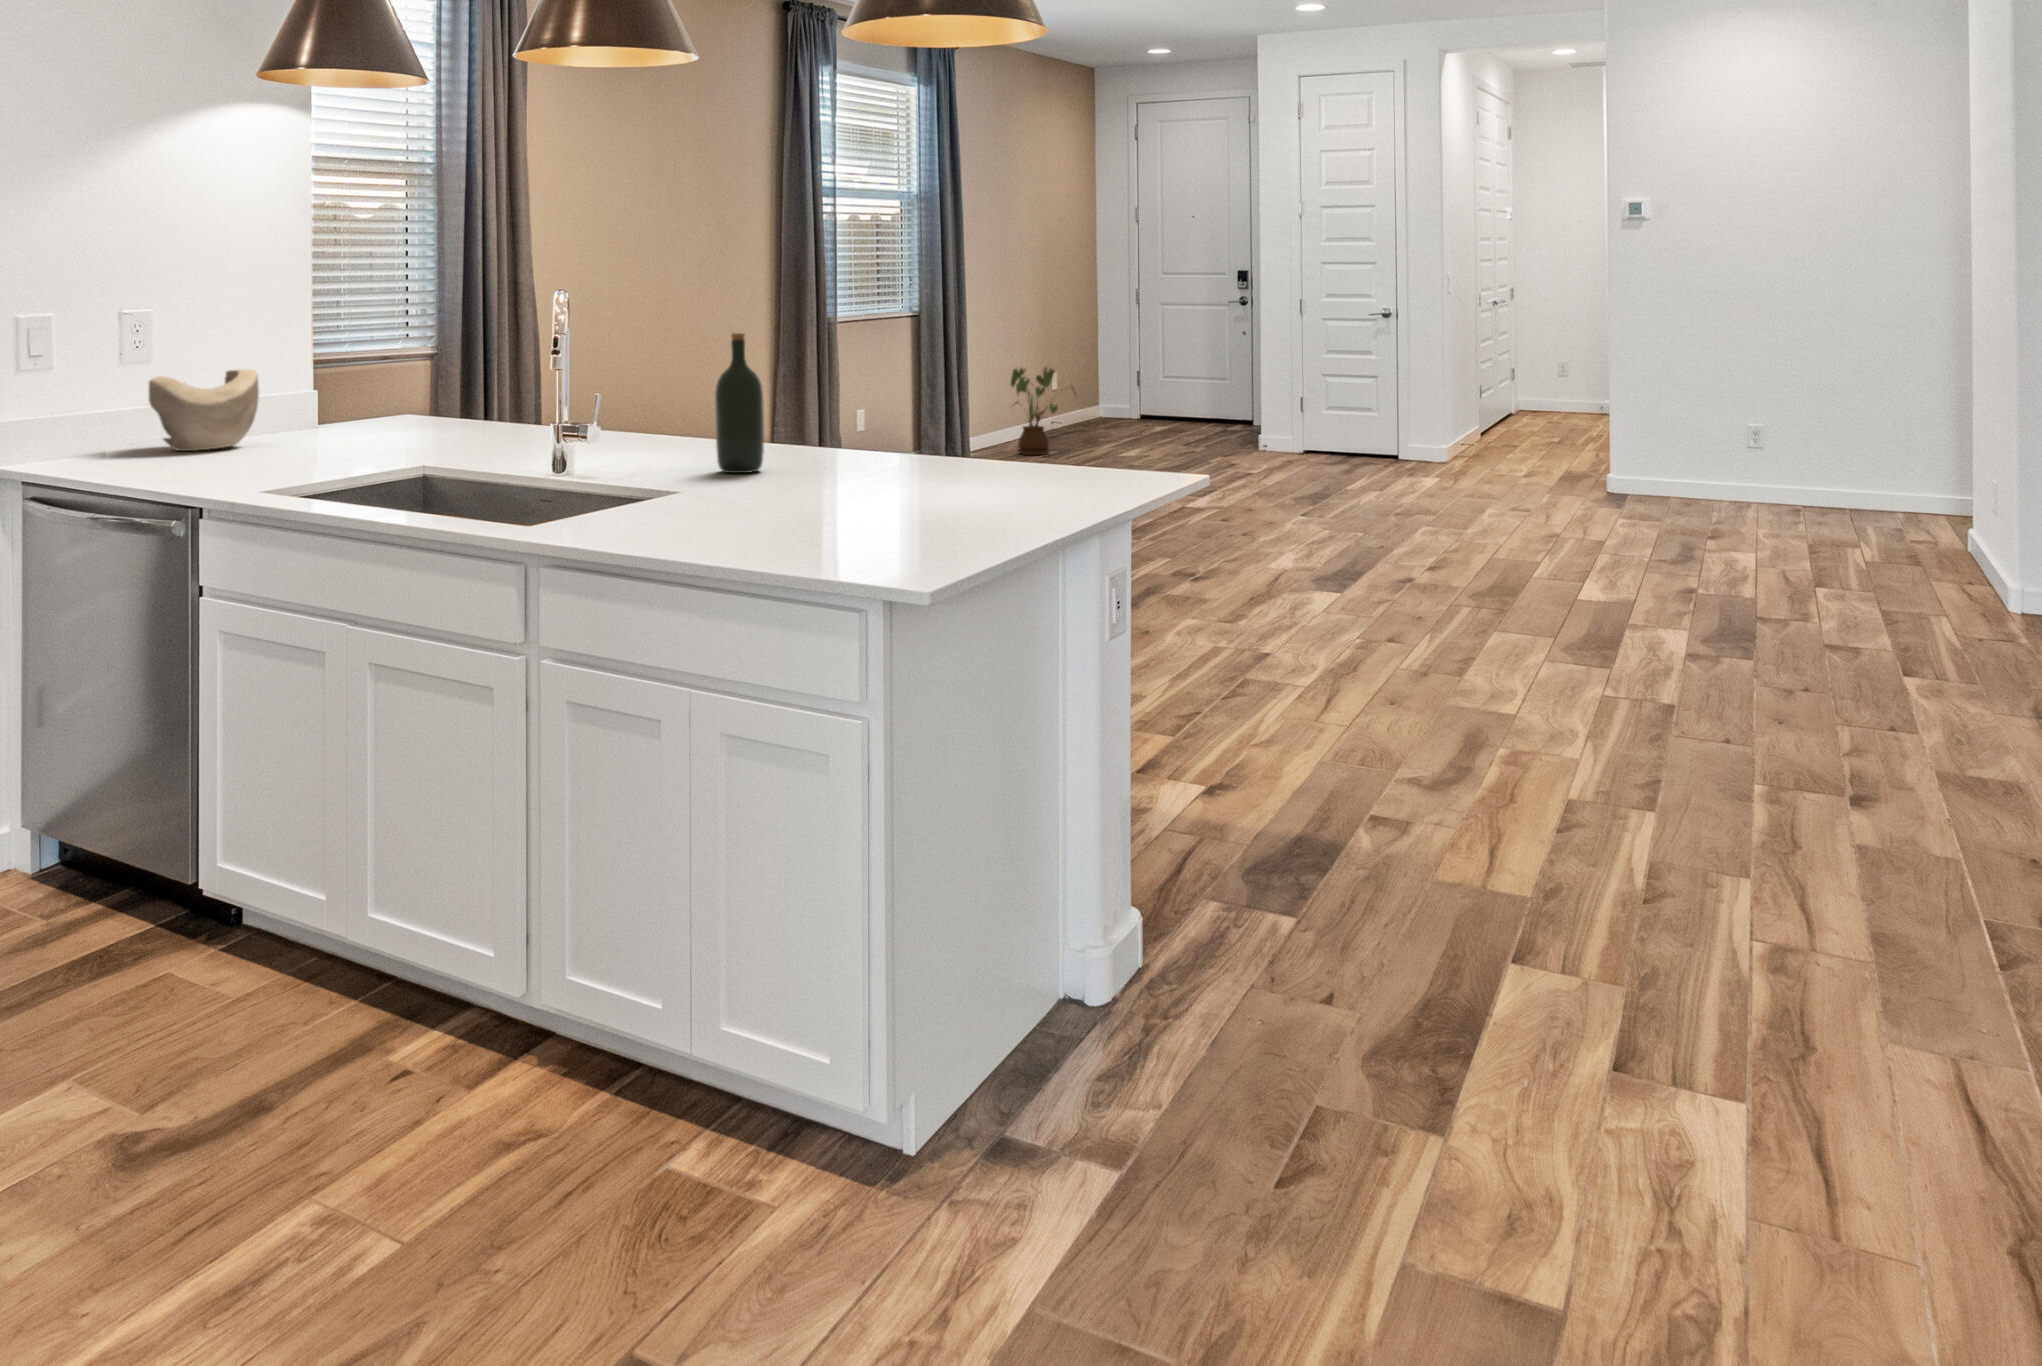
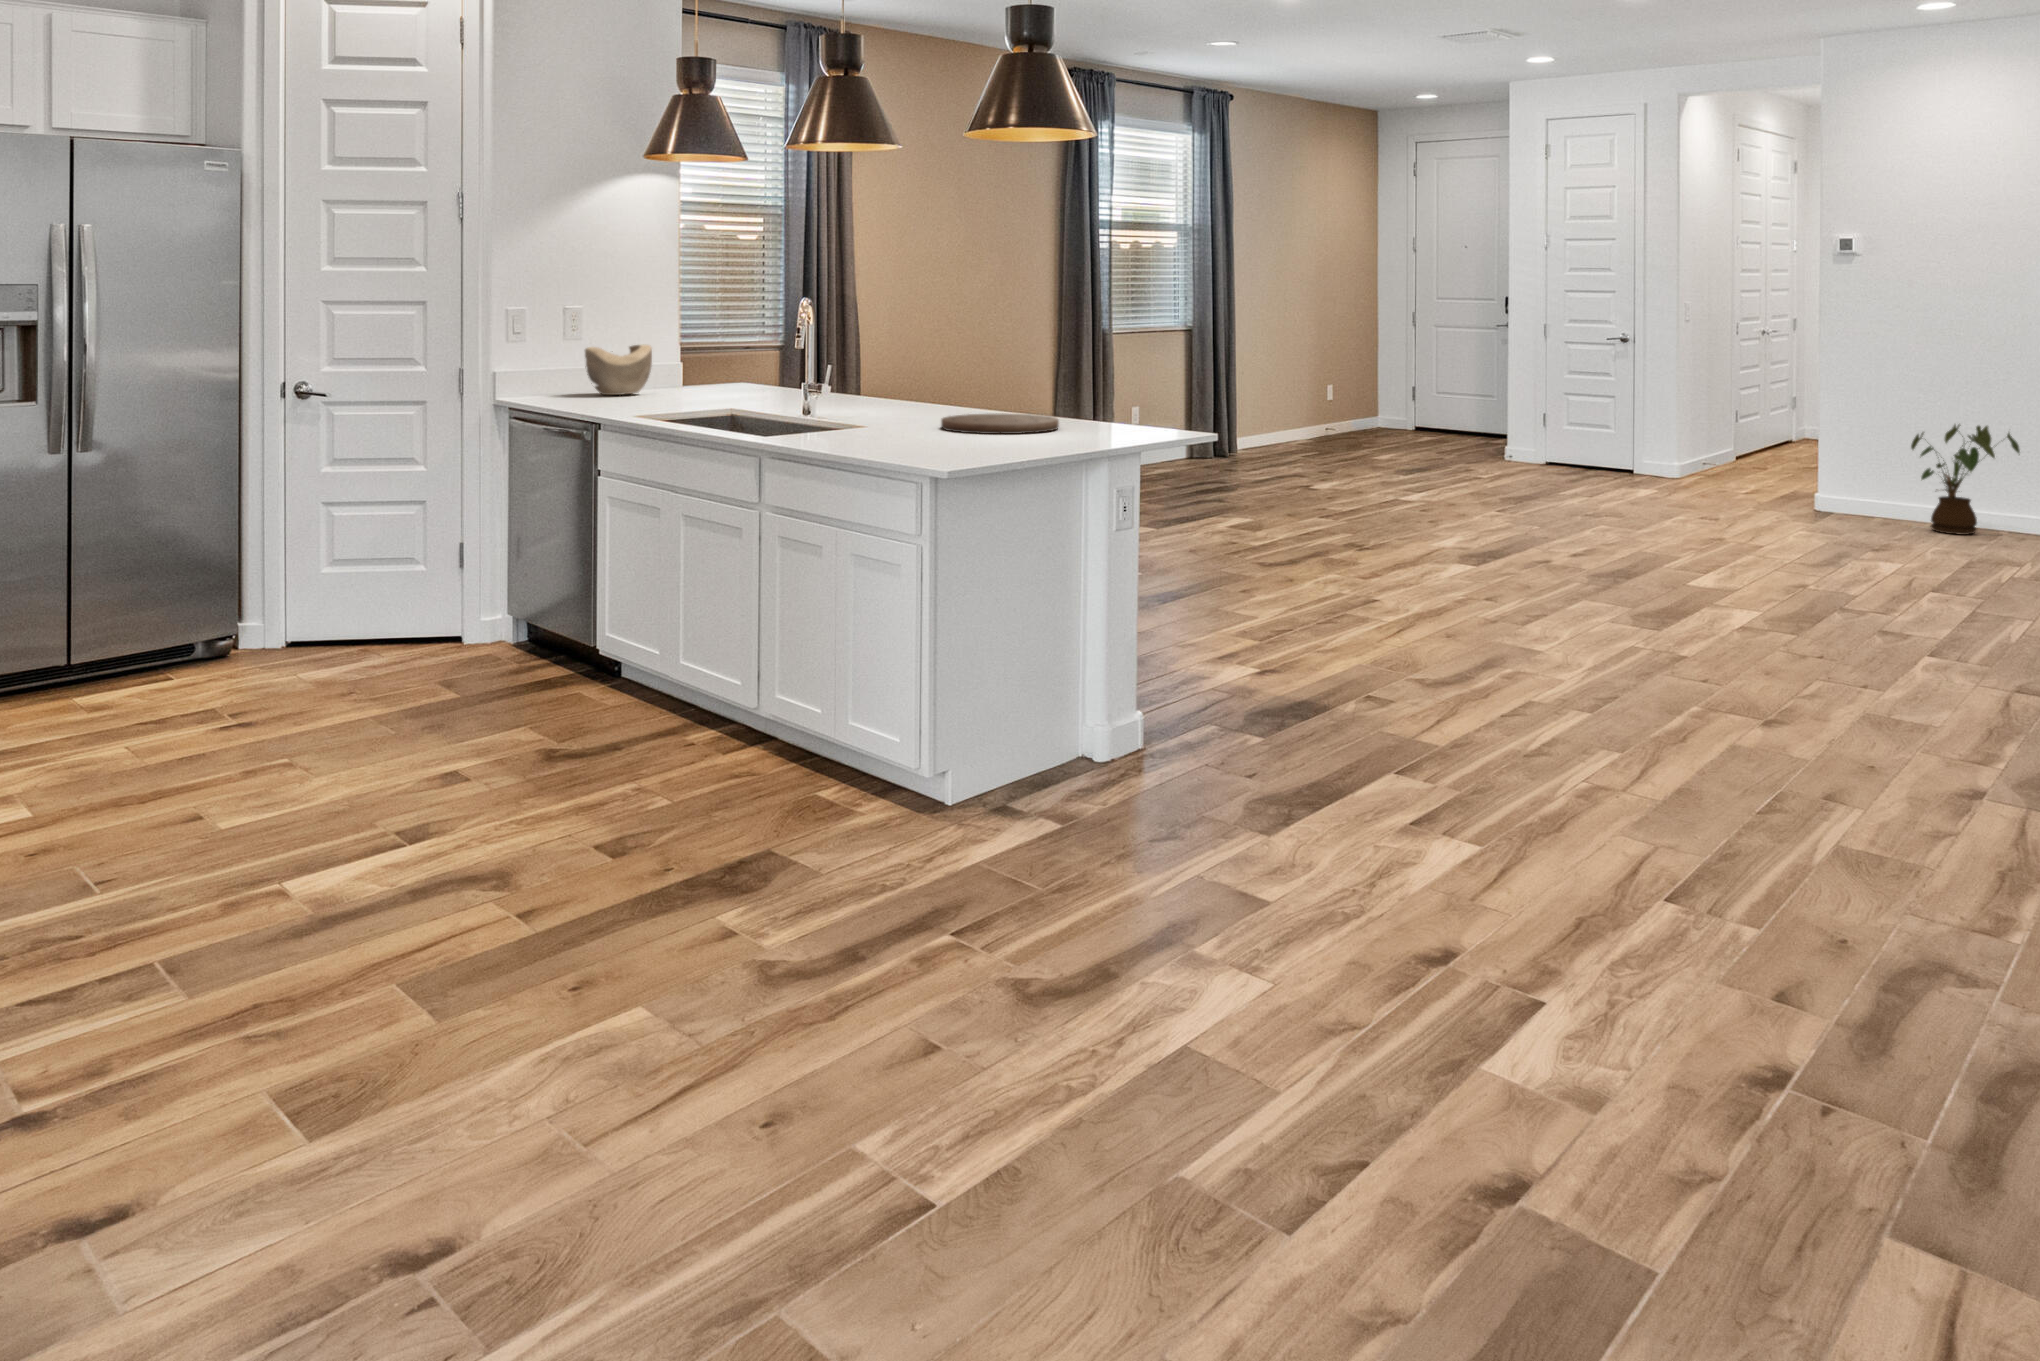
wine bottle: present [715,333,764,473] -> none [914,323,945,415]
house plant: present [1011,367,1074,455] -> present [1911,425,2020,535]
cutting board: none [795,470,978,512] -> present [941,414,1059,434]

